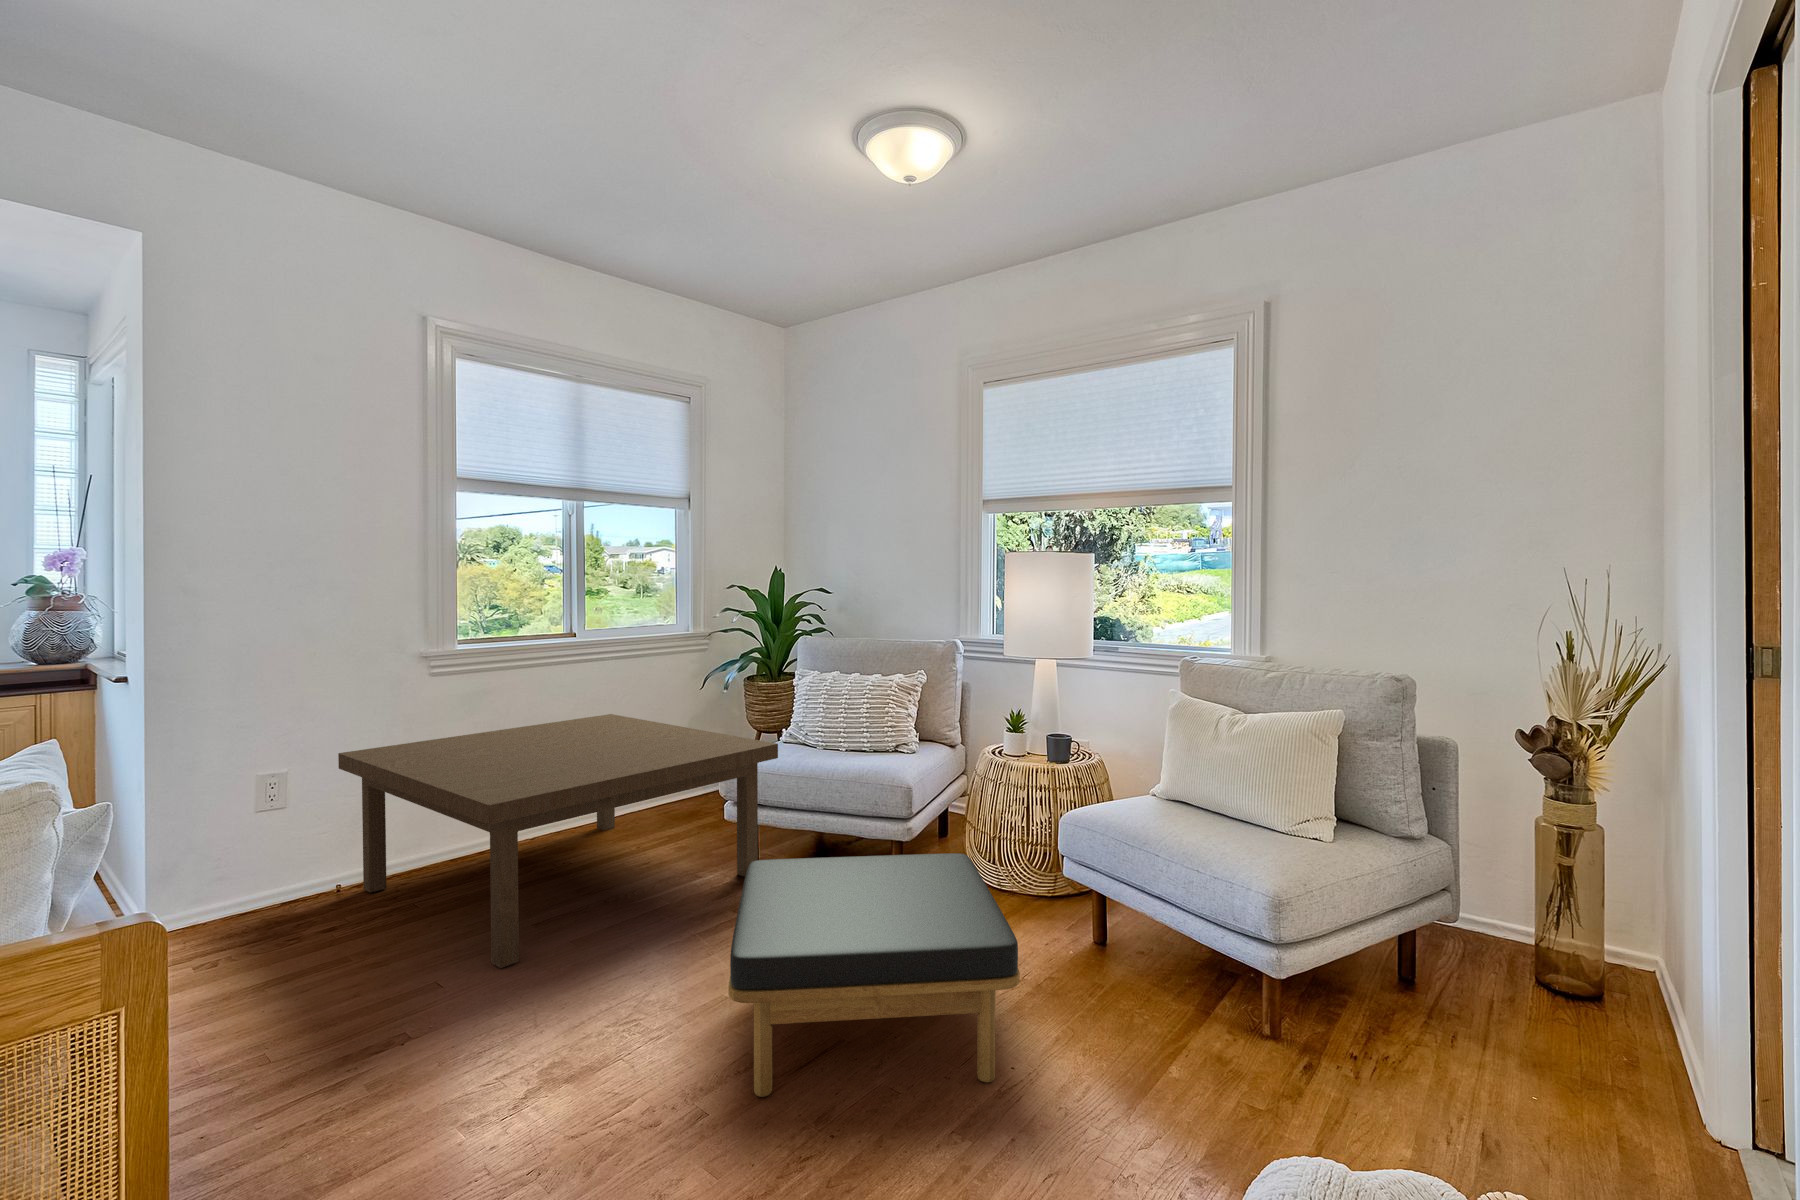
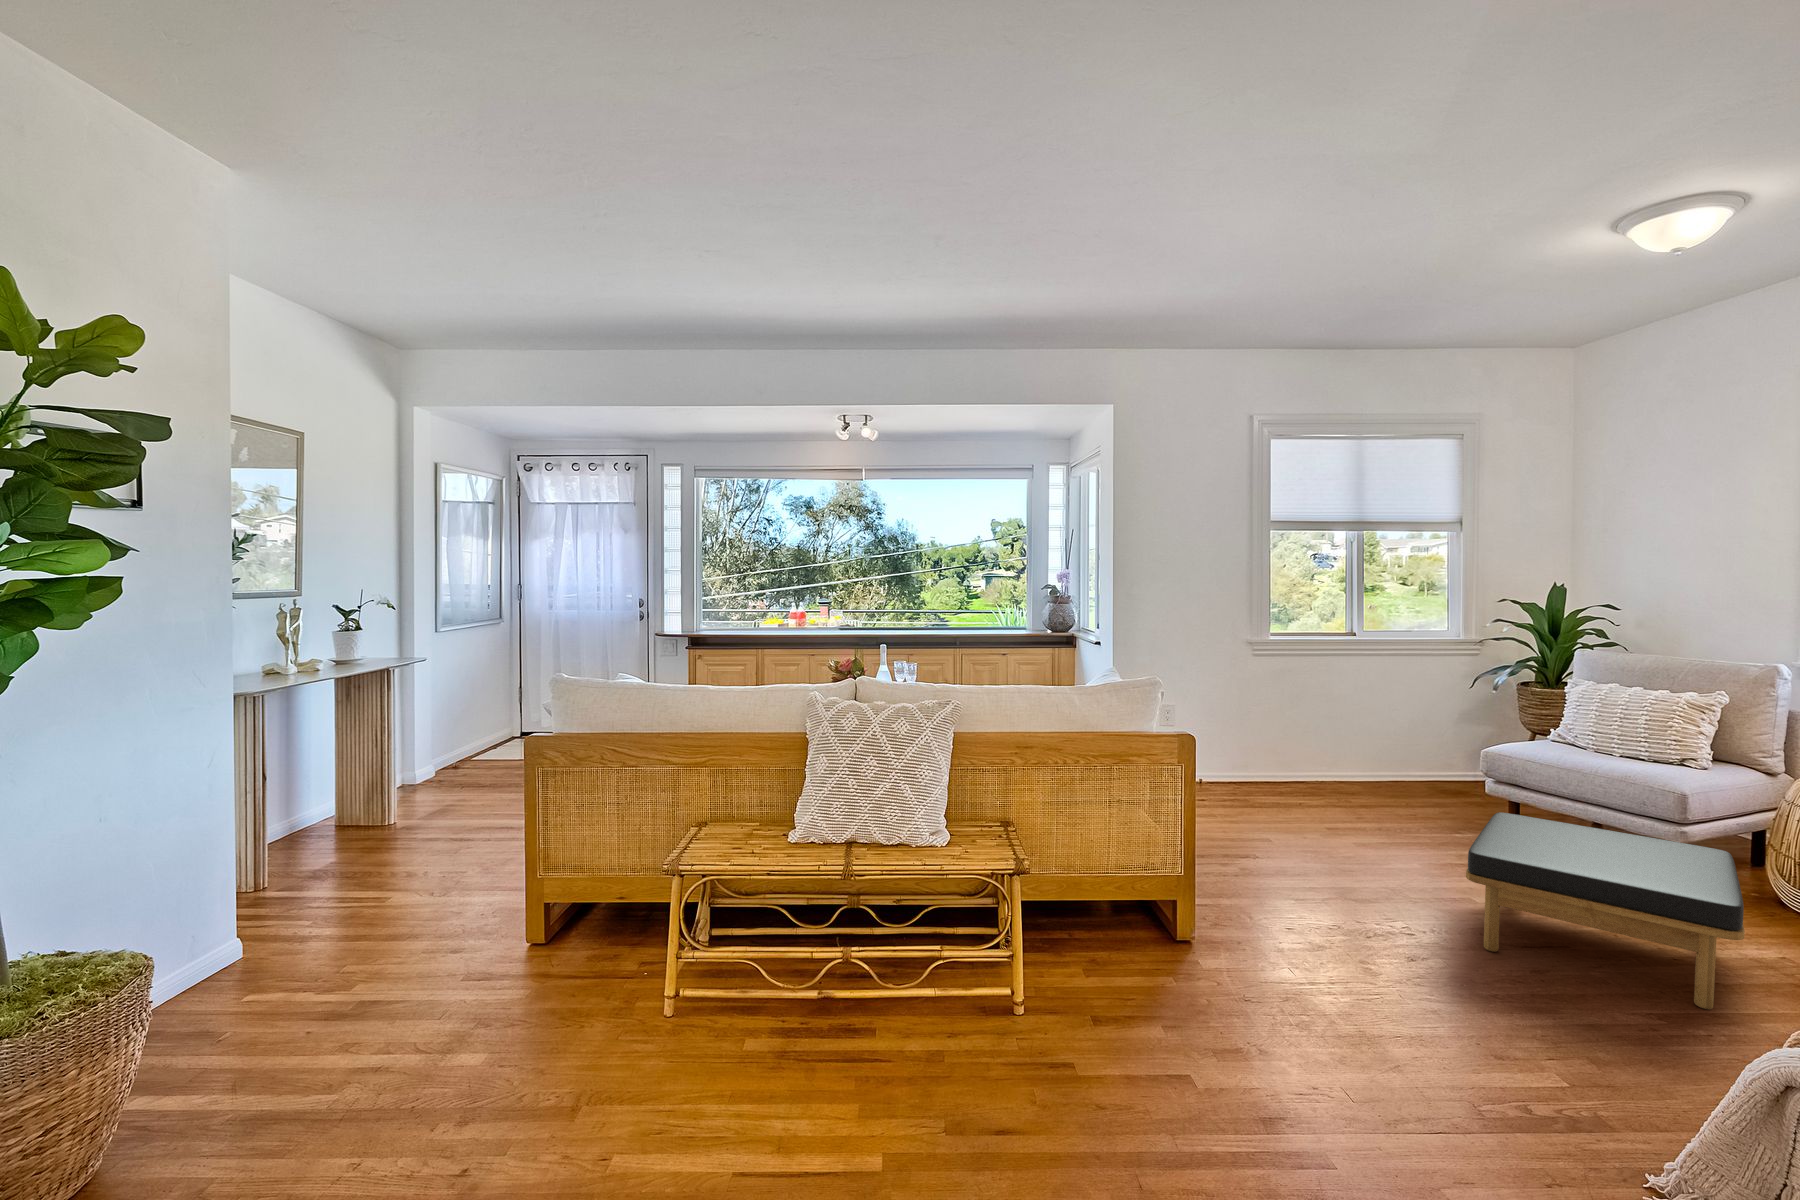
coffee table: present [338,714,778,968] -> none [1201,698,1540,843]

